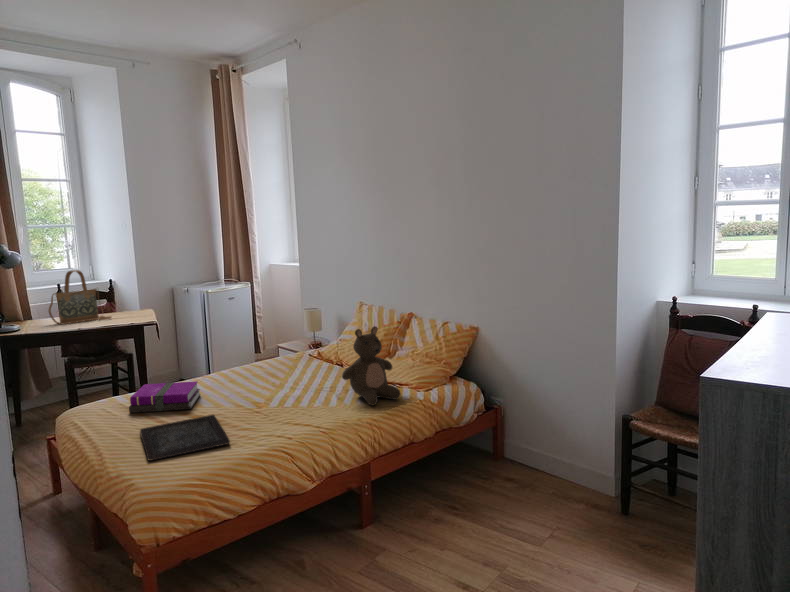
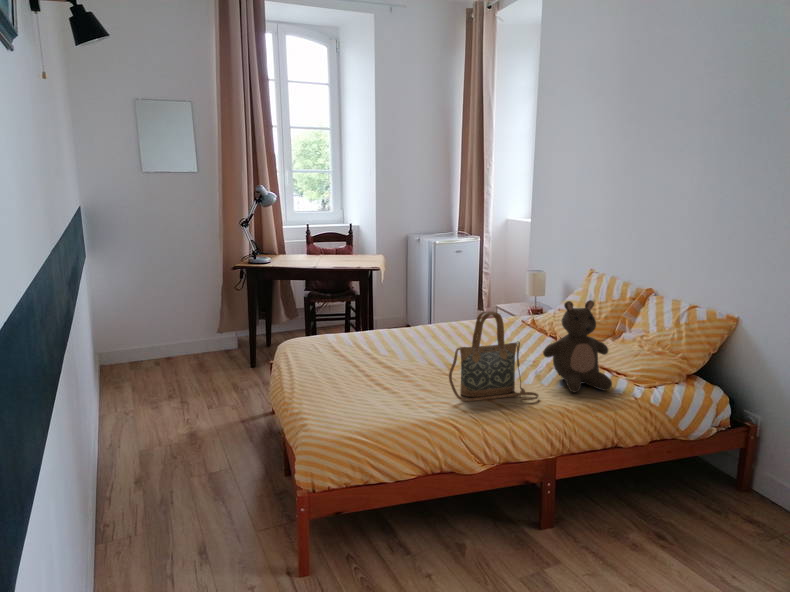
handbag: present [49,270,112,324] -> present [449,312,539,402]
notebook: present [129,381,200,413] -> none [328,328,398,360]
tray: present [140,415,230,461] -> none [322,370,404,406]

